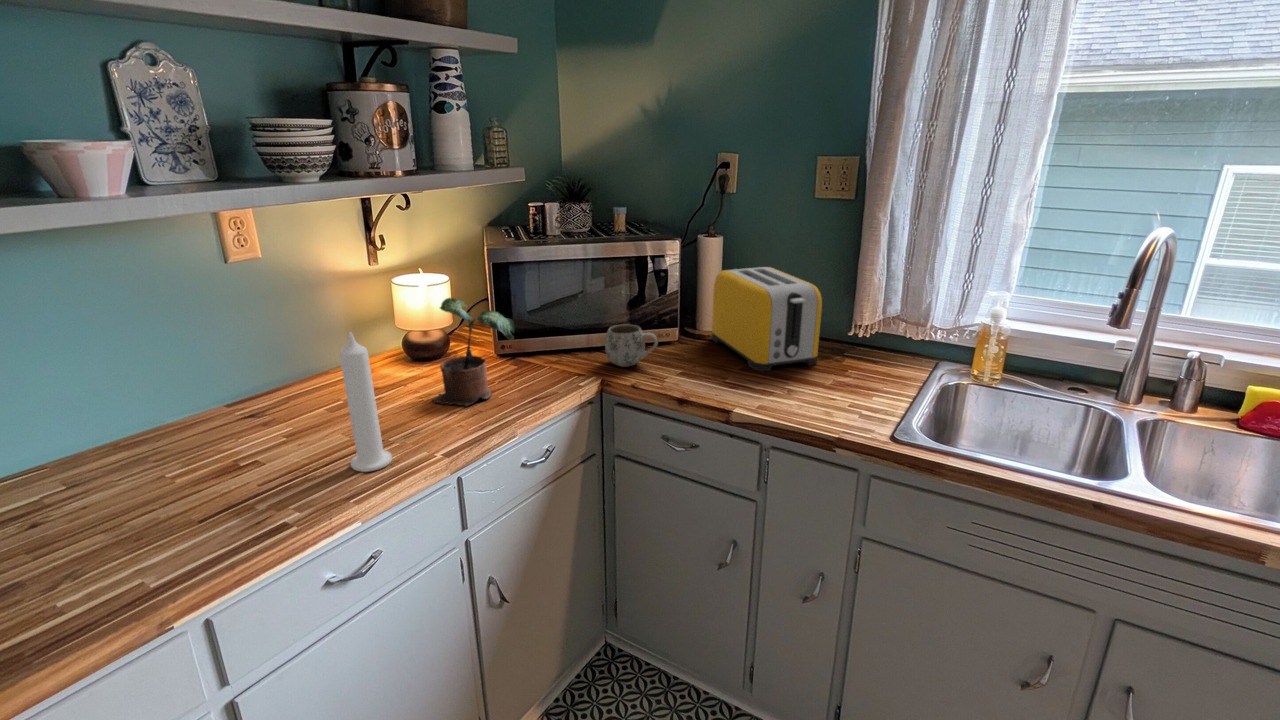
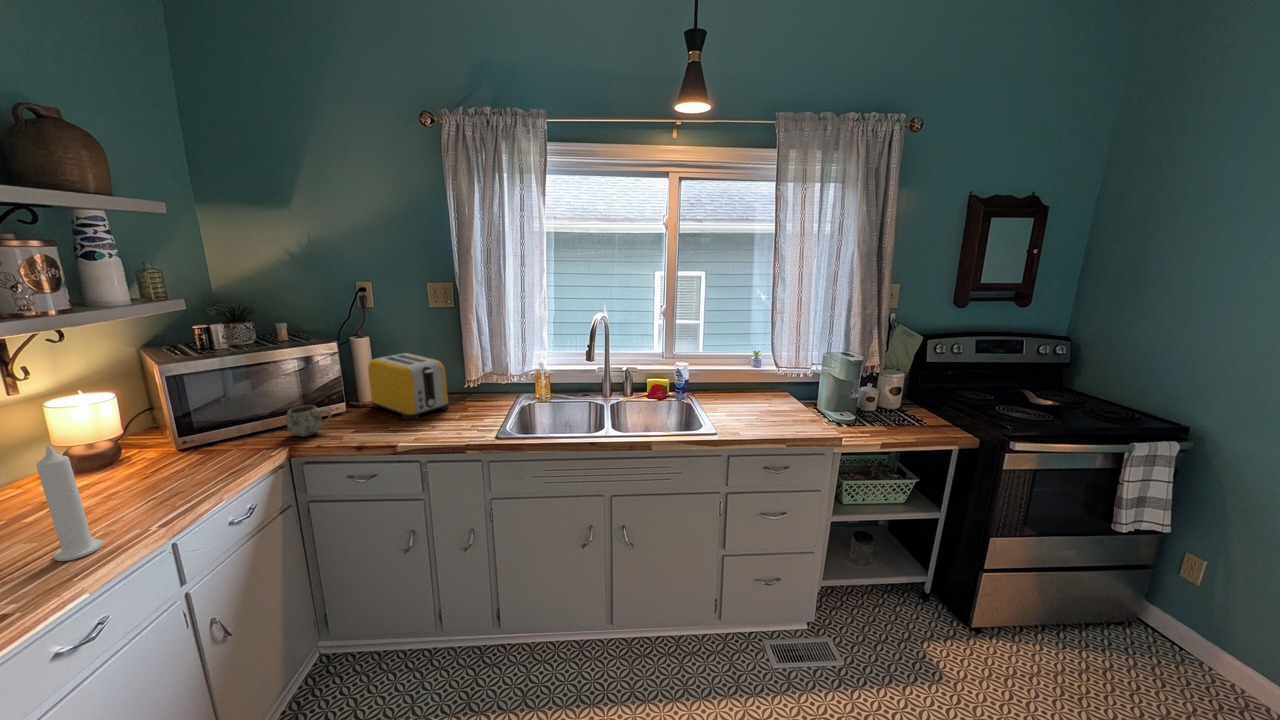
potted plant: present [433,298,515,406] -> none [121,407,208,497]

